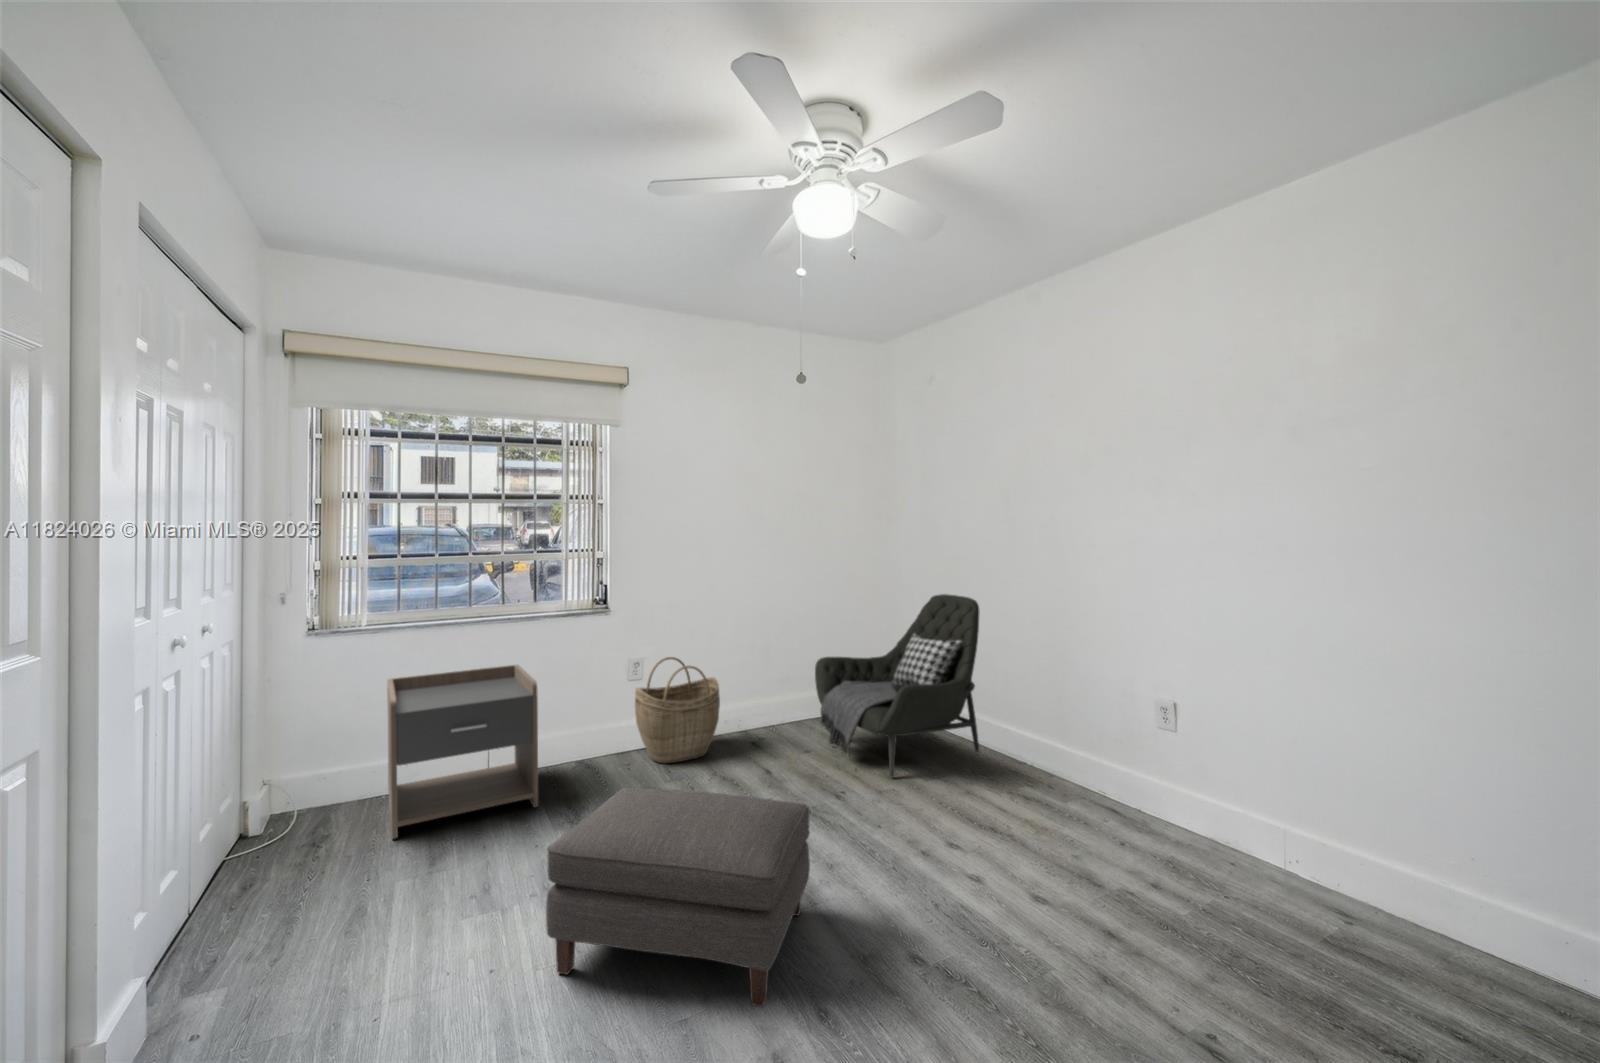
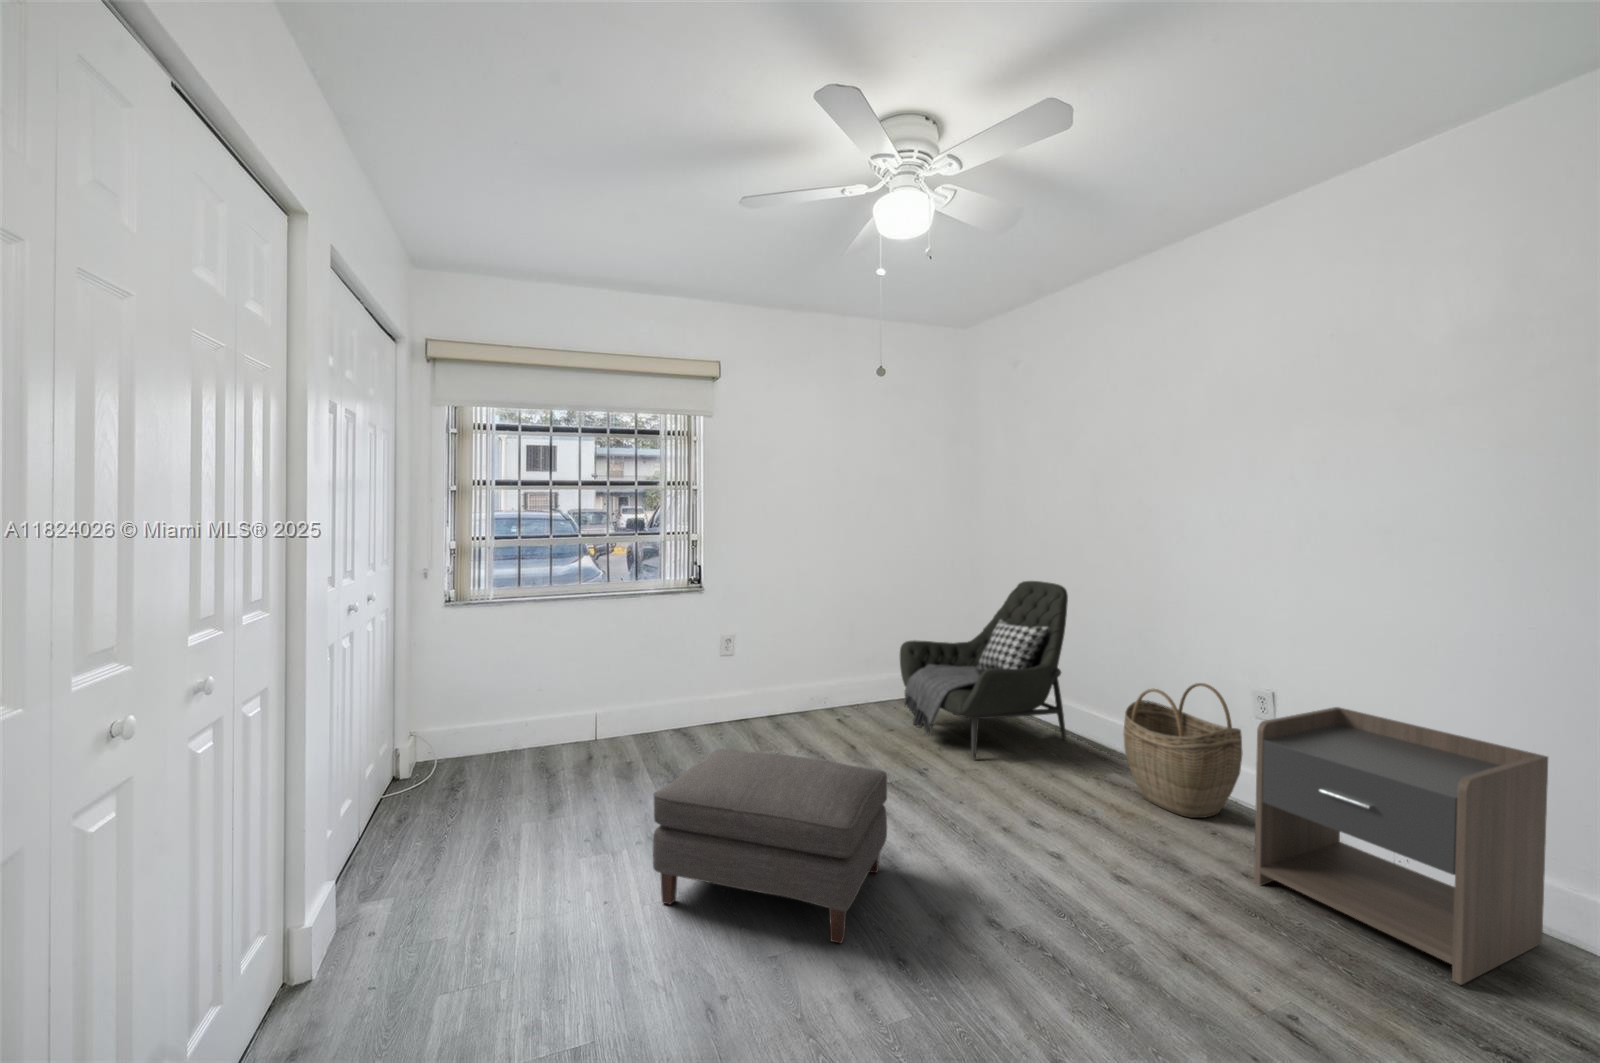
woven basket: present [635,657,720,763] -> present [1123,683,1243,818]
nightstand: present [387,665,538,839] -> present [1254,707,1548,985]

